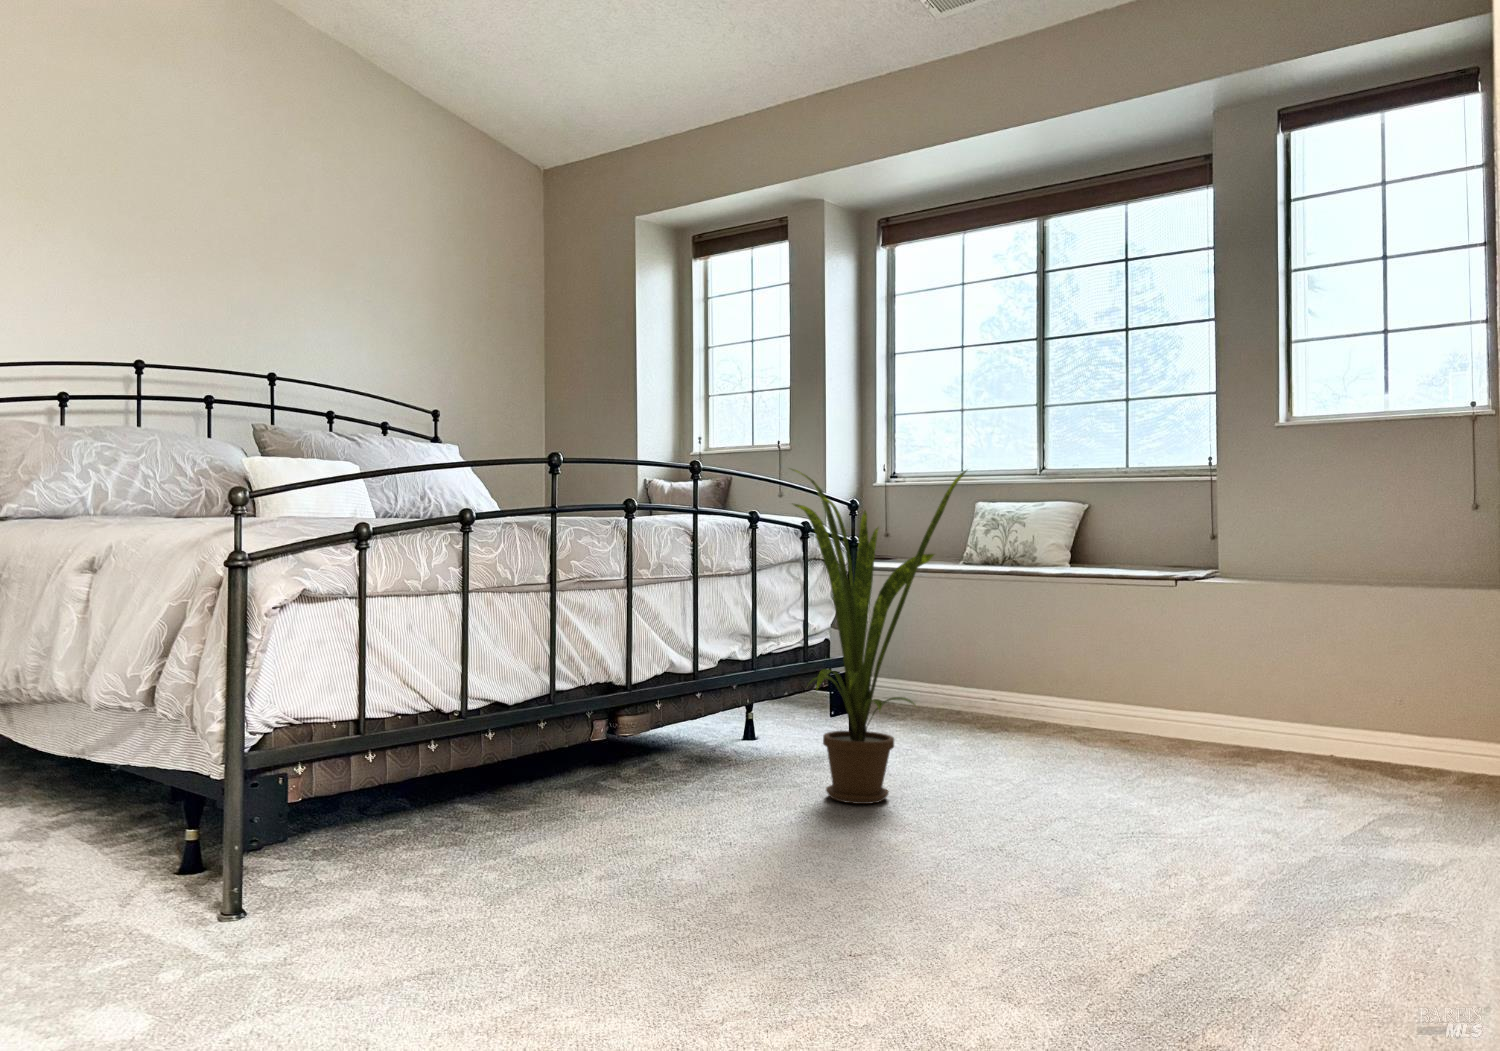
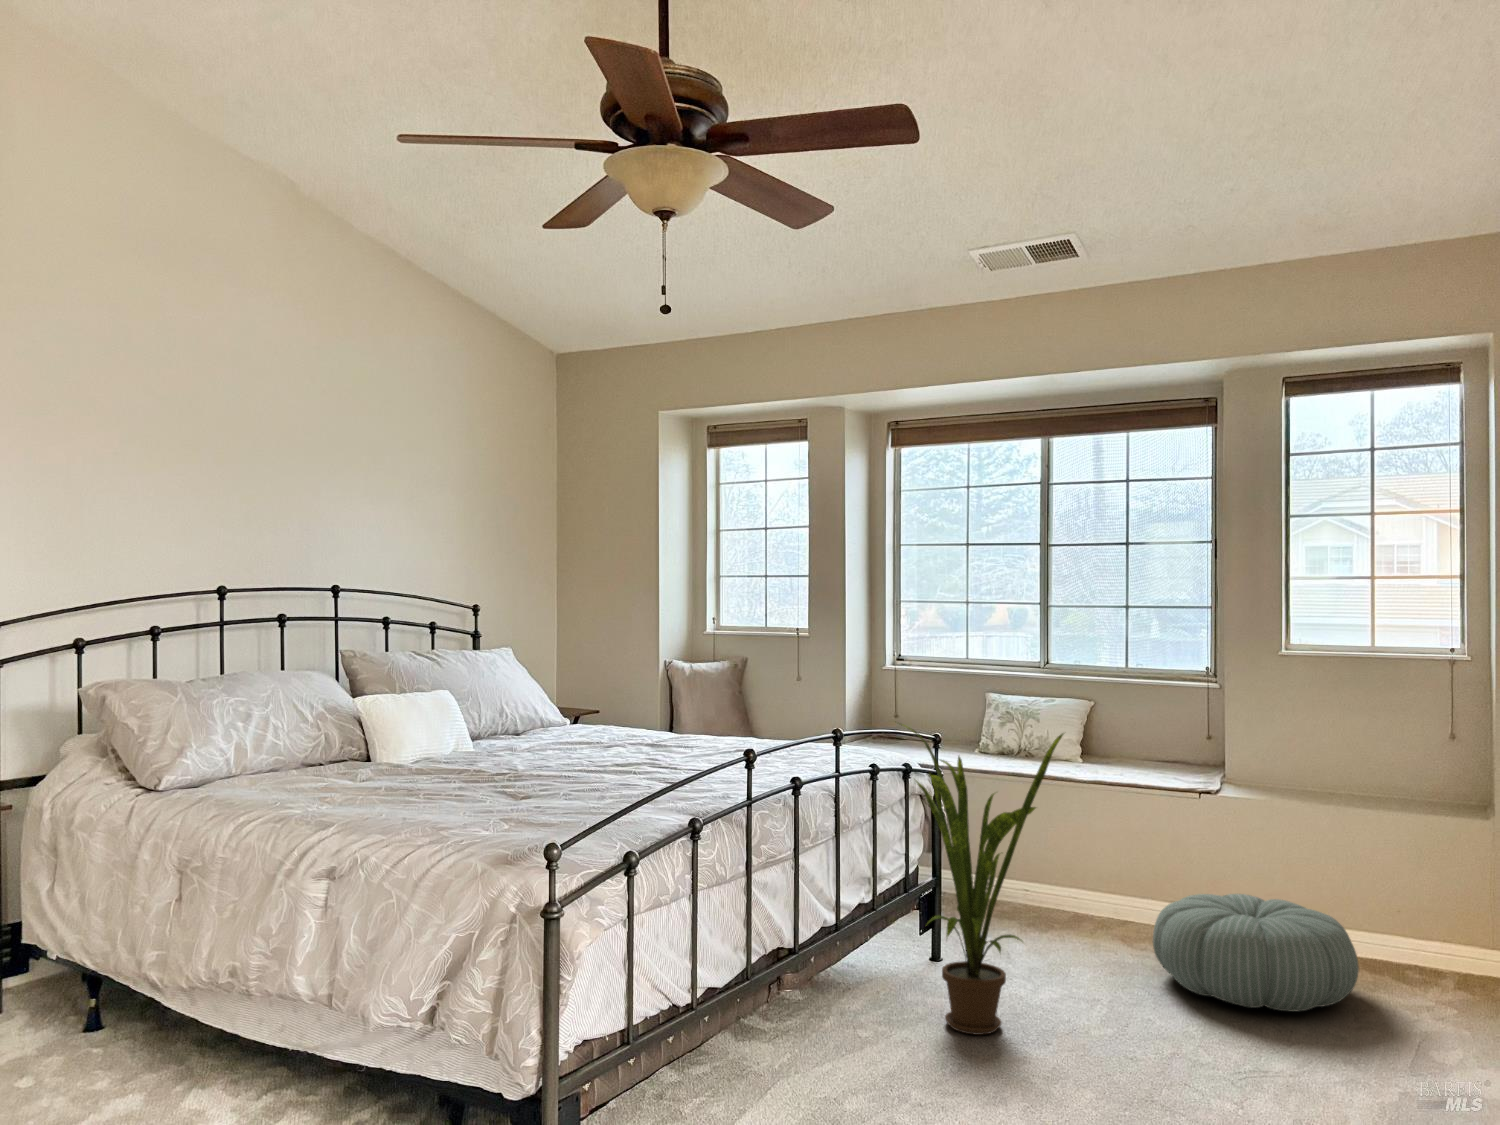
pouf: none [1095,682,1328,799] -> present [1153,894,1359,1011]

